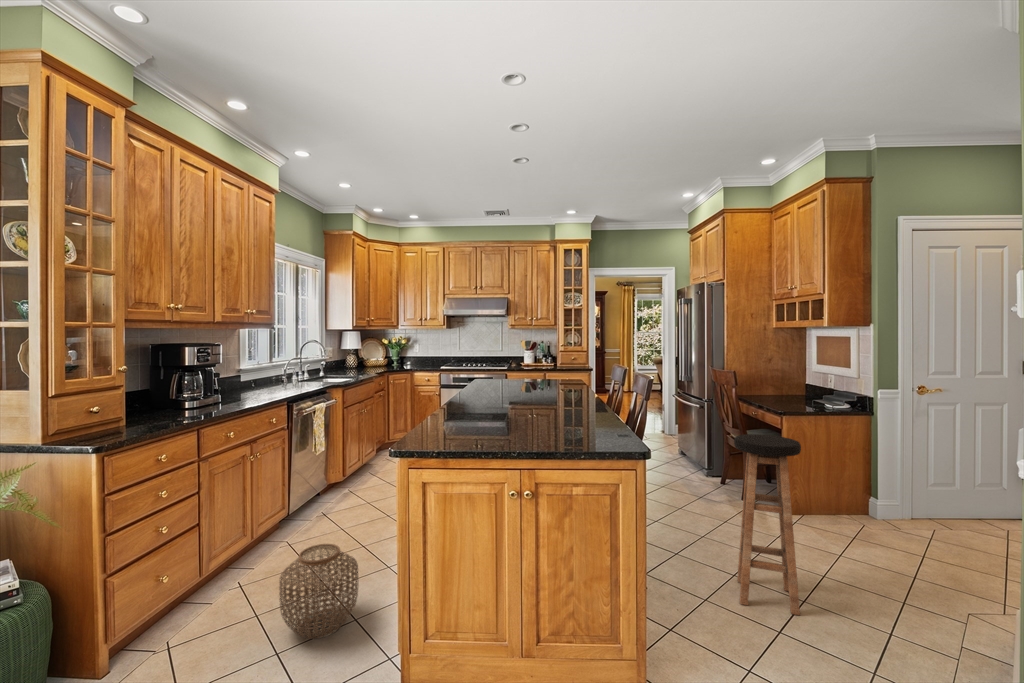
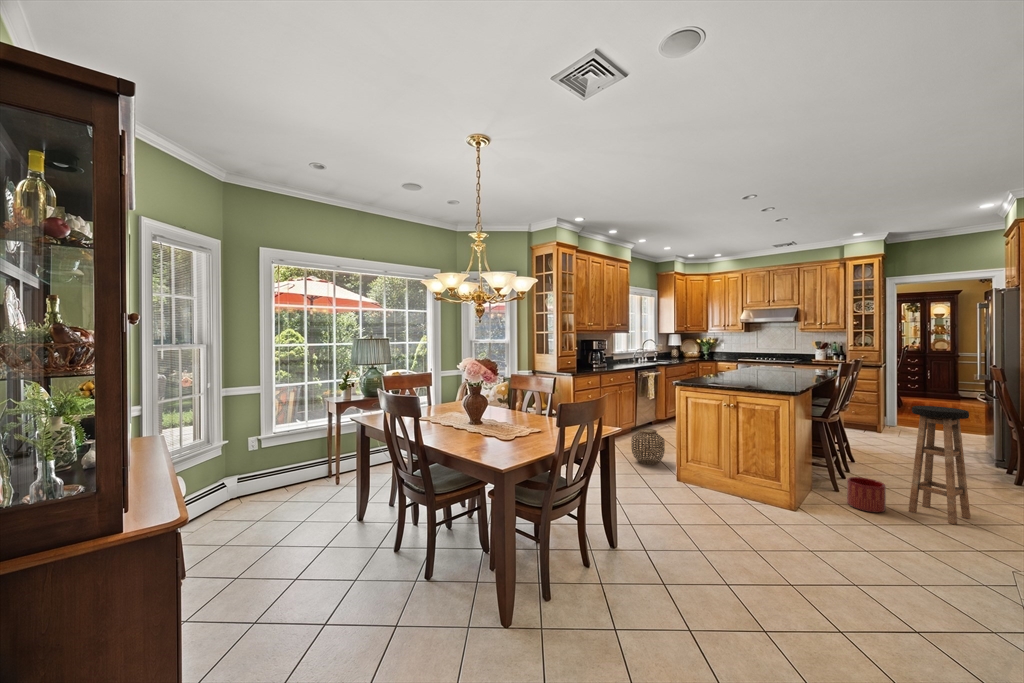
planter: none [675,565,727,633] -> present [847,477,886,513]

